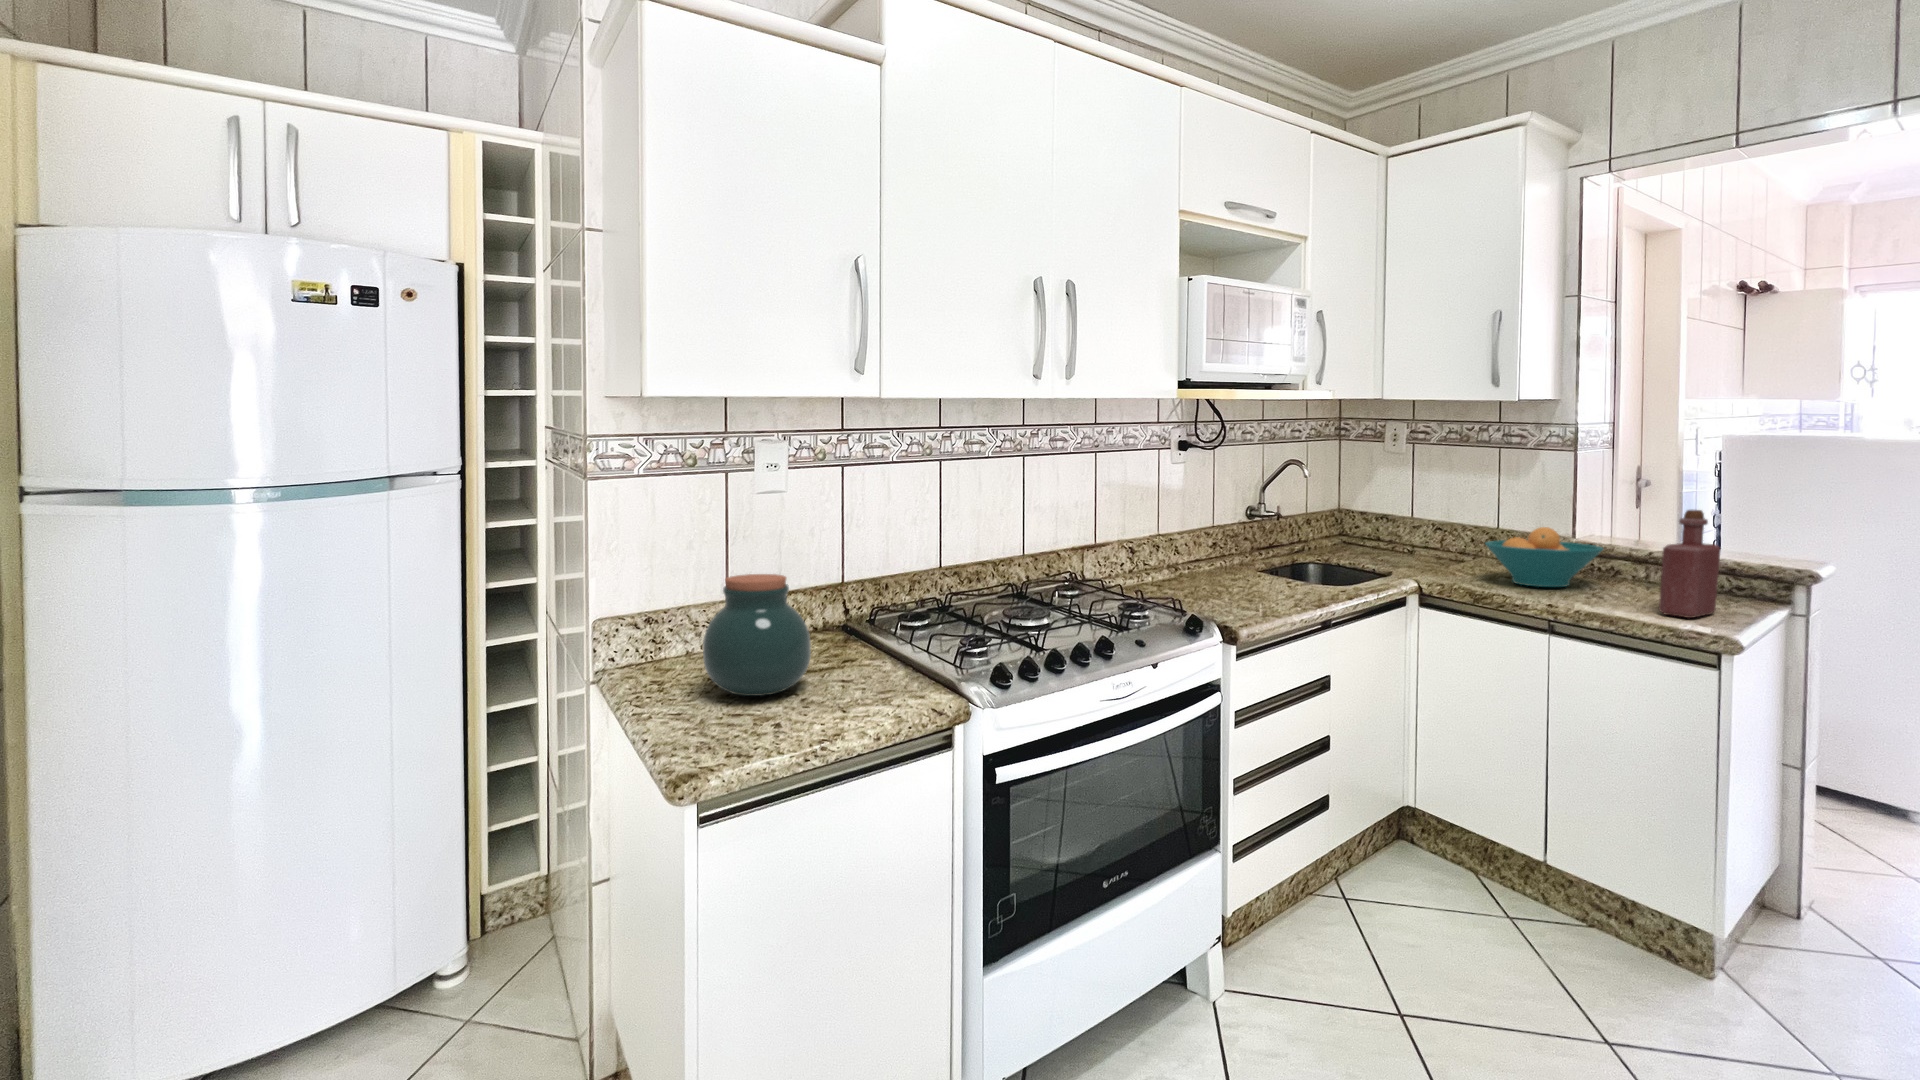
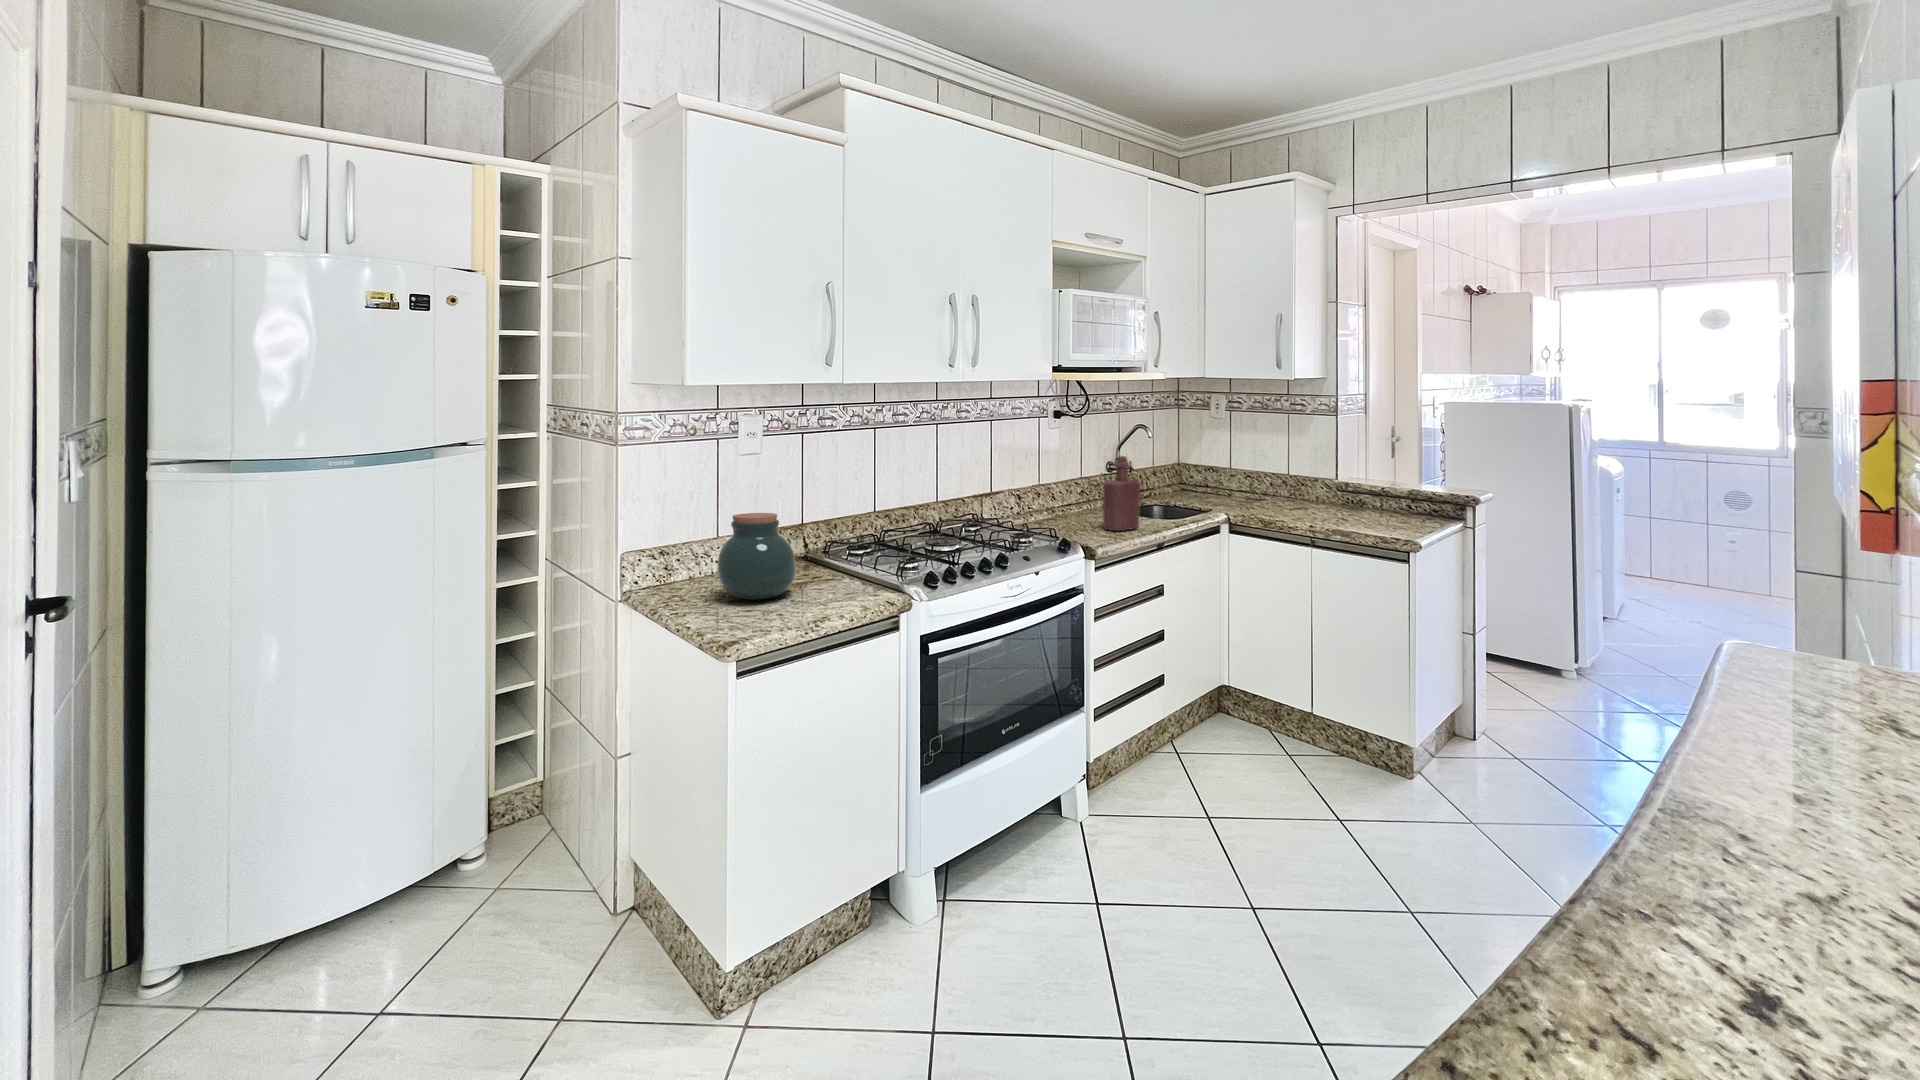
bottle: present [1659,510,1721,618] -> present [1103,456,1140,531]
fruit bowl: present [1486,527,1603,587] -> none [1274,473,1353,517]

